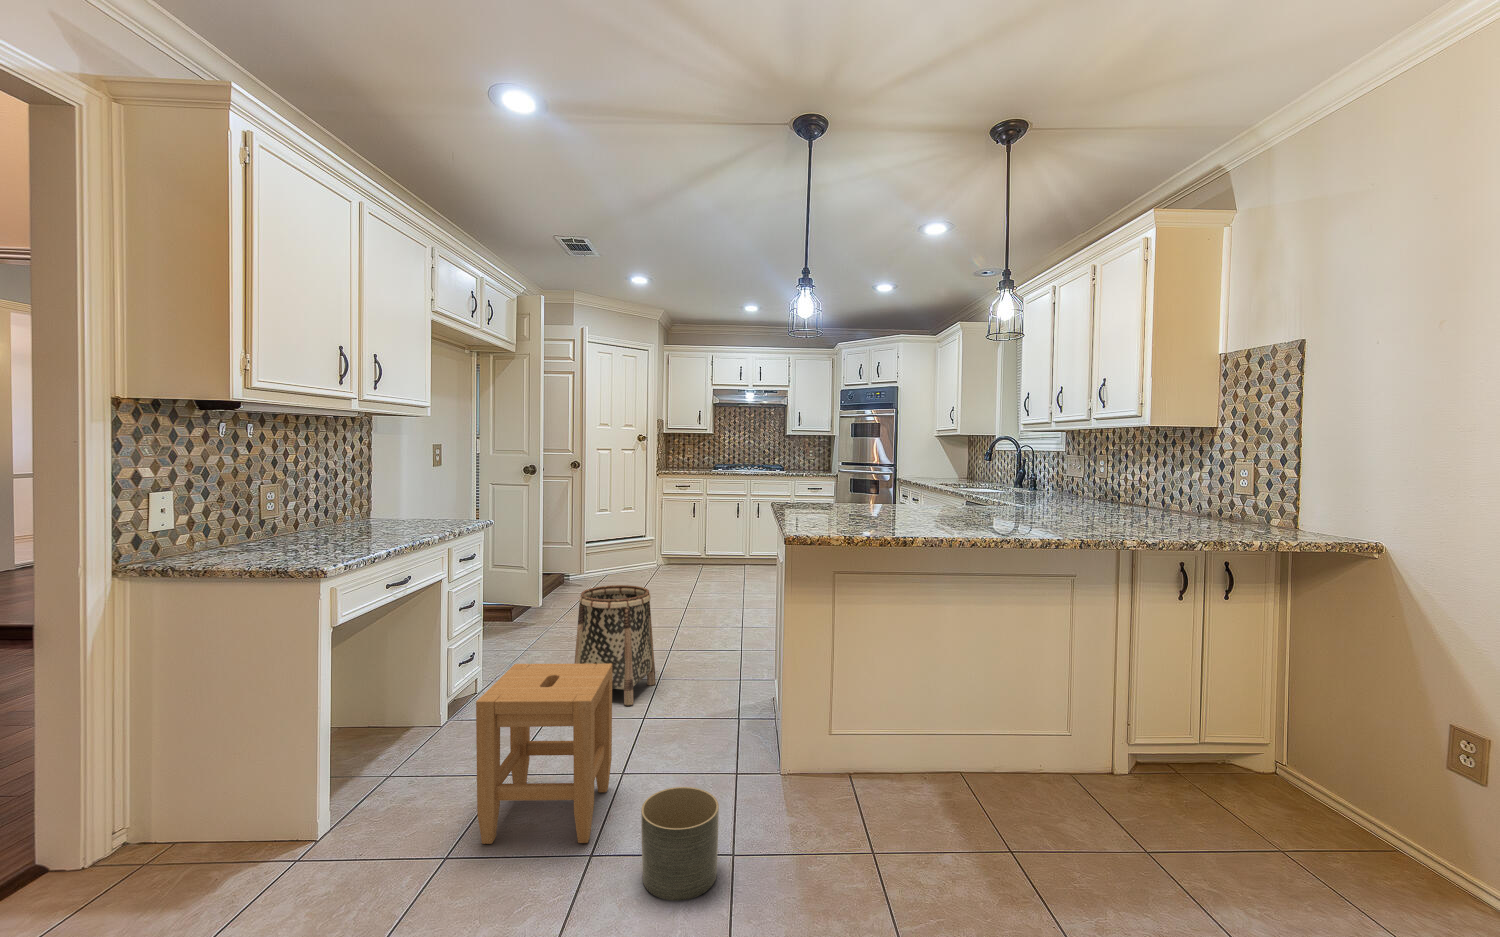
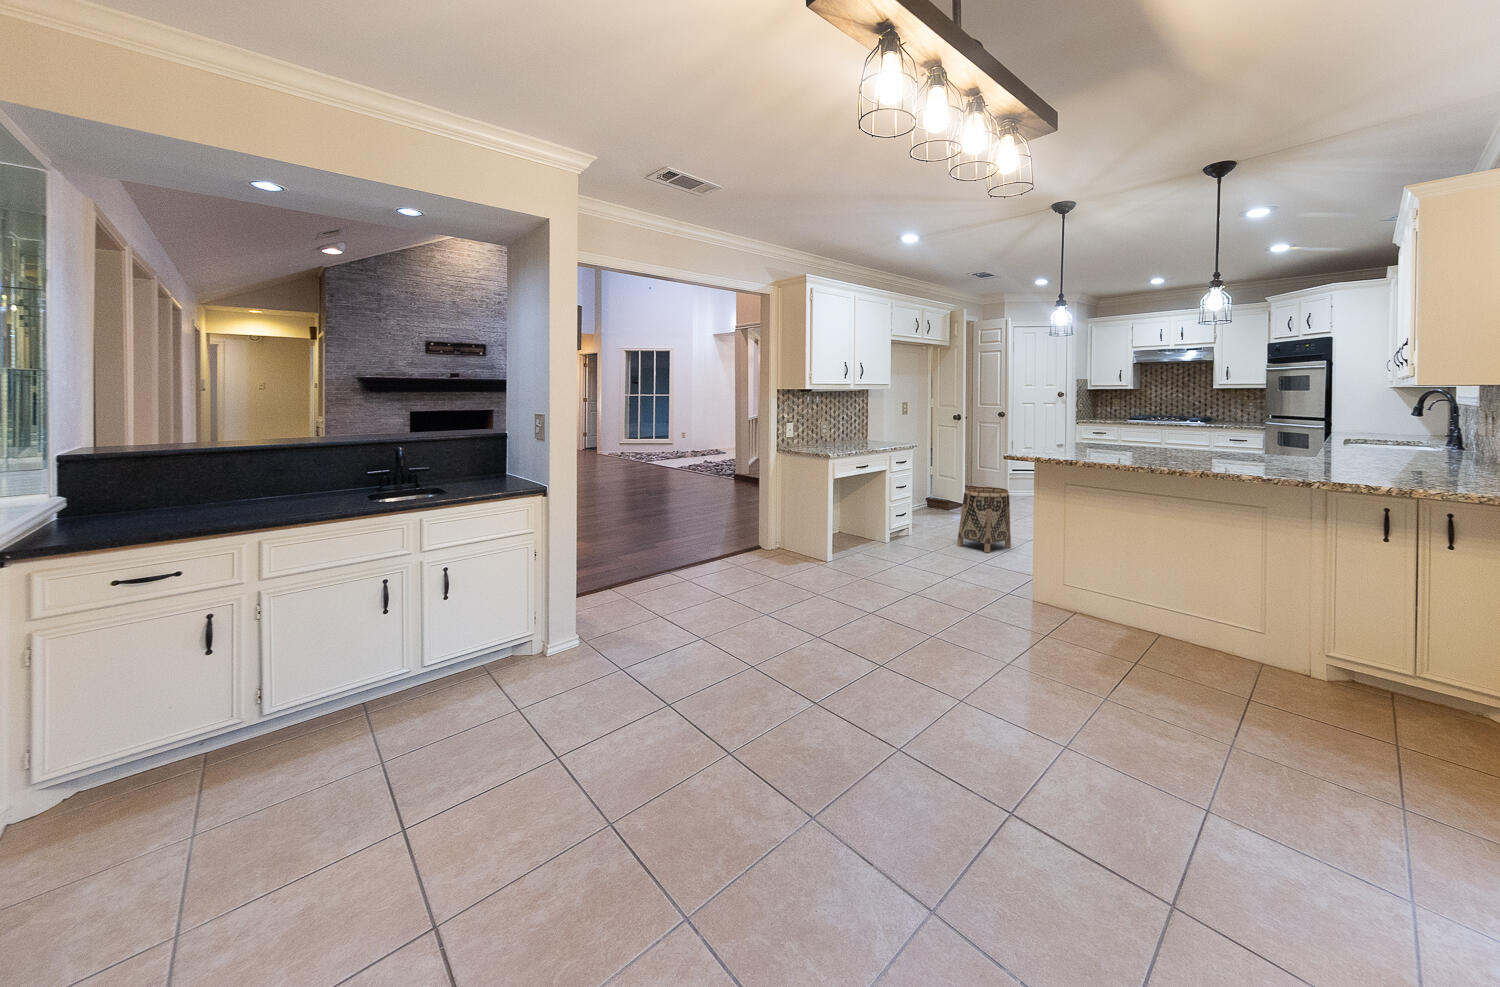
stool: present [476,664,612,844] -> none [891,507,959,582]
planter: present [641,787,719,901] -> none [950,562,987,601]

